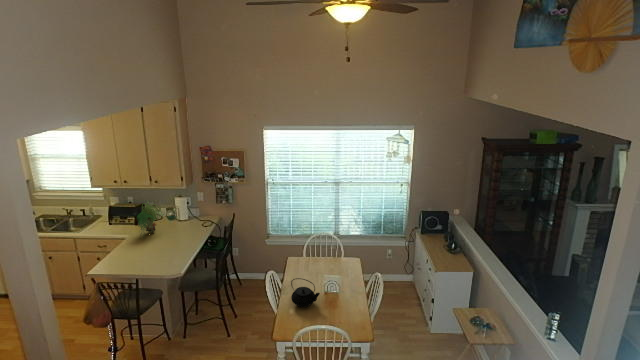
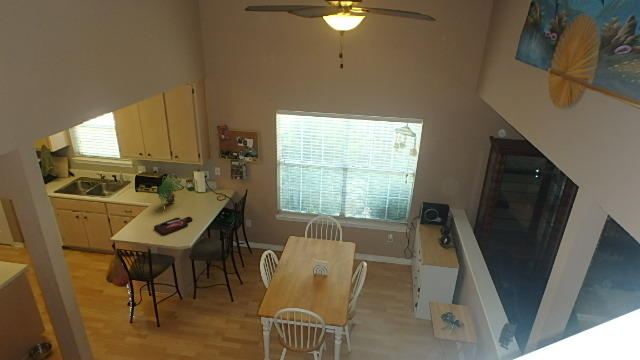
cutting board: none [137,244,179,264] -> present [154,217,192,235]
teapot: present [291,278,320,307] -> none [281,264,307,290]

